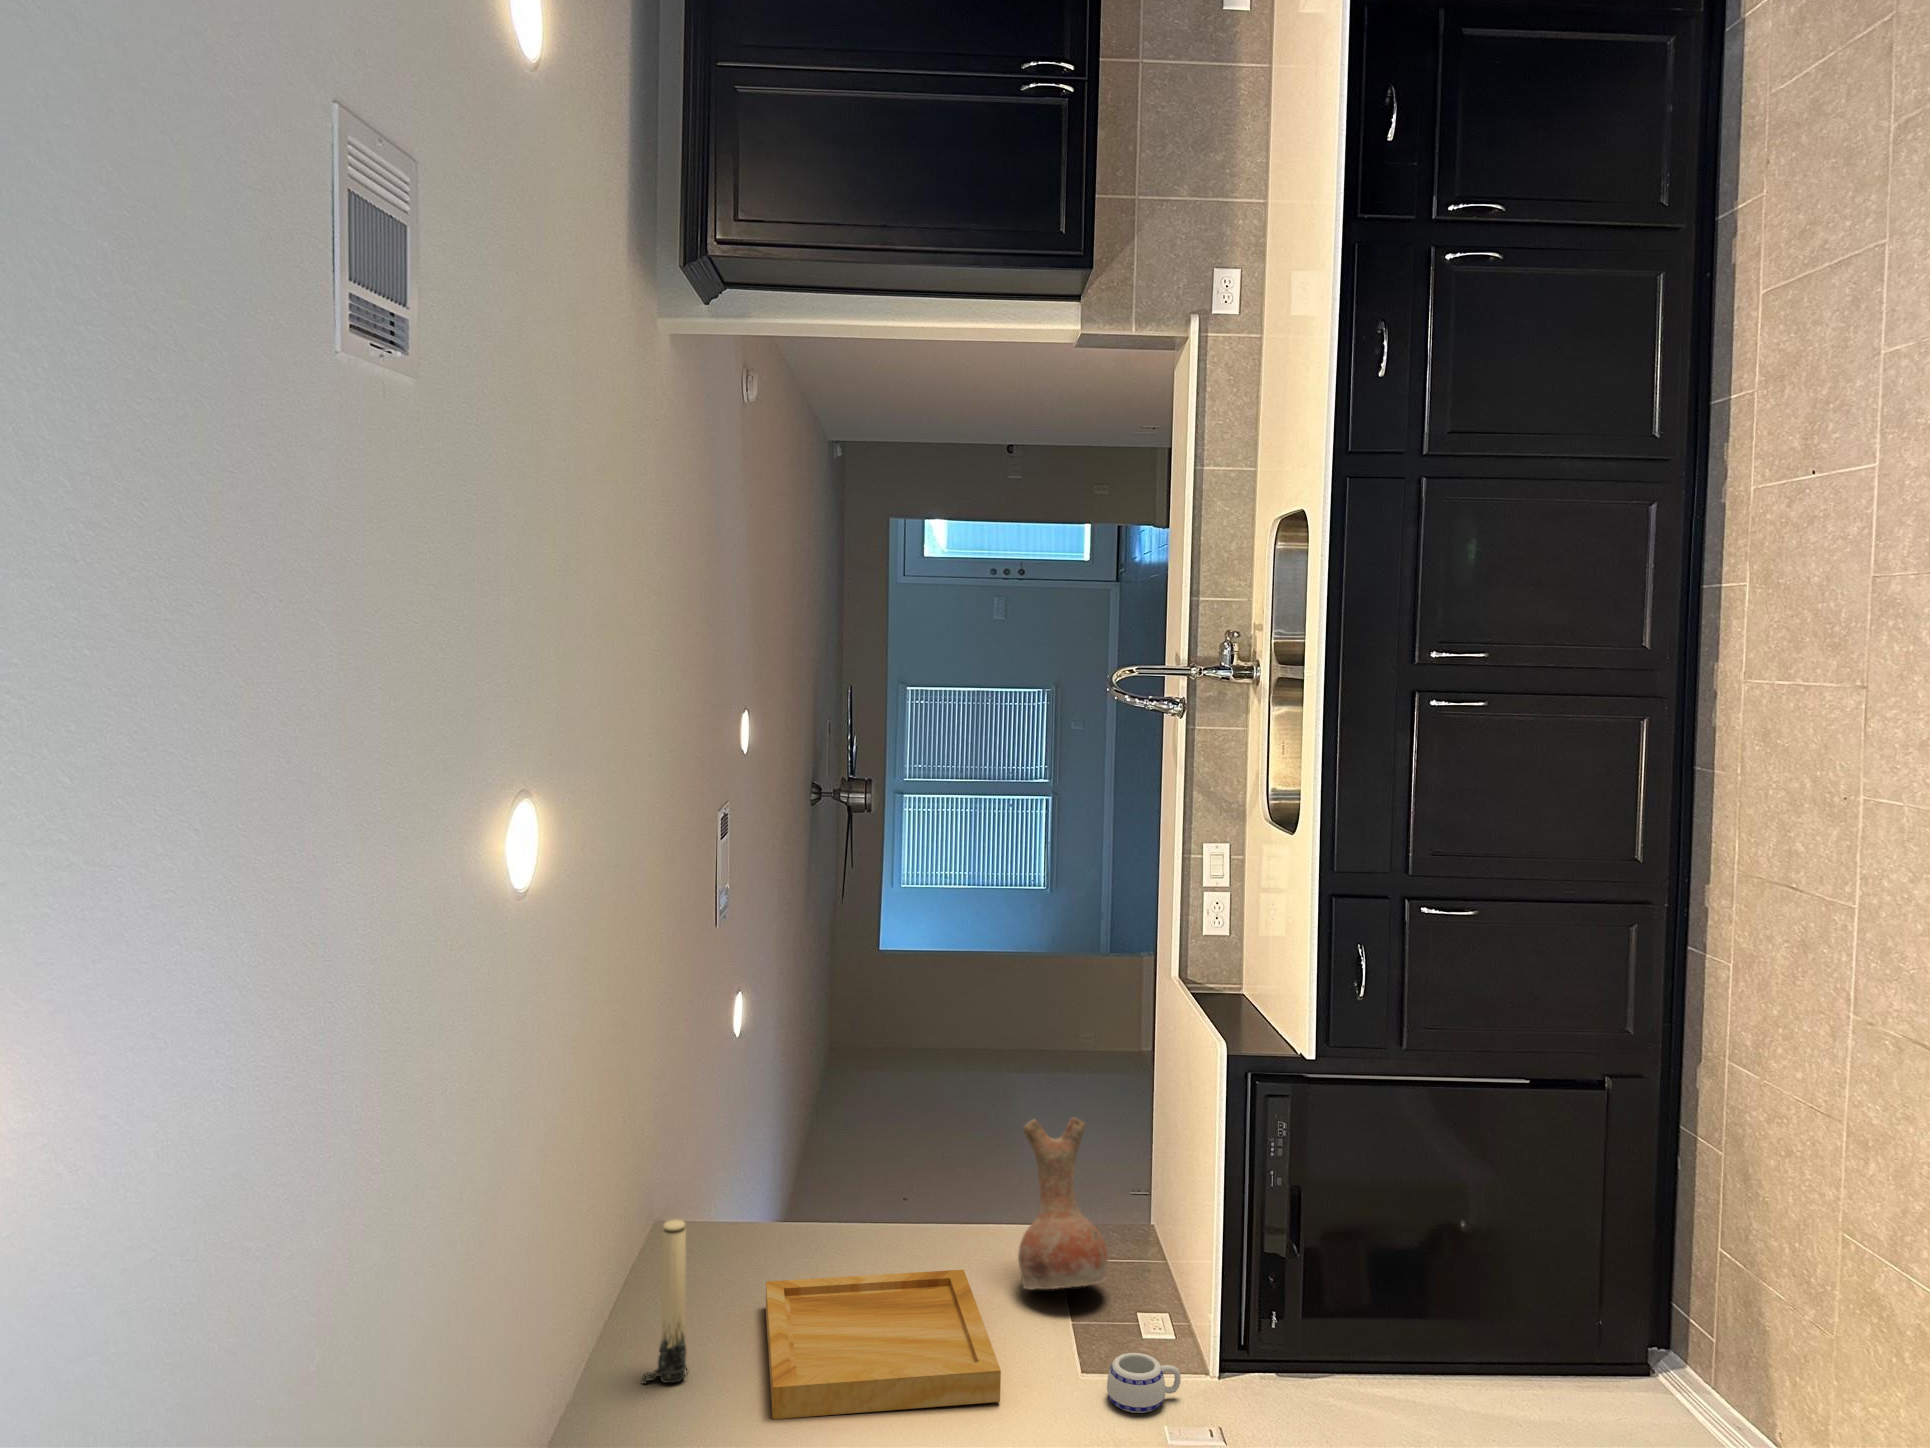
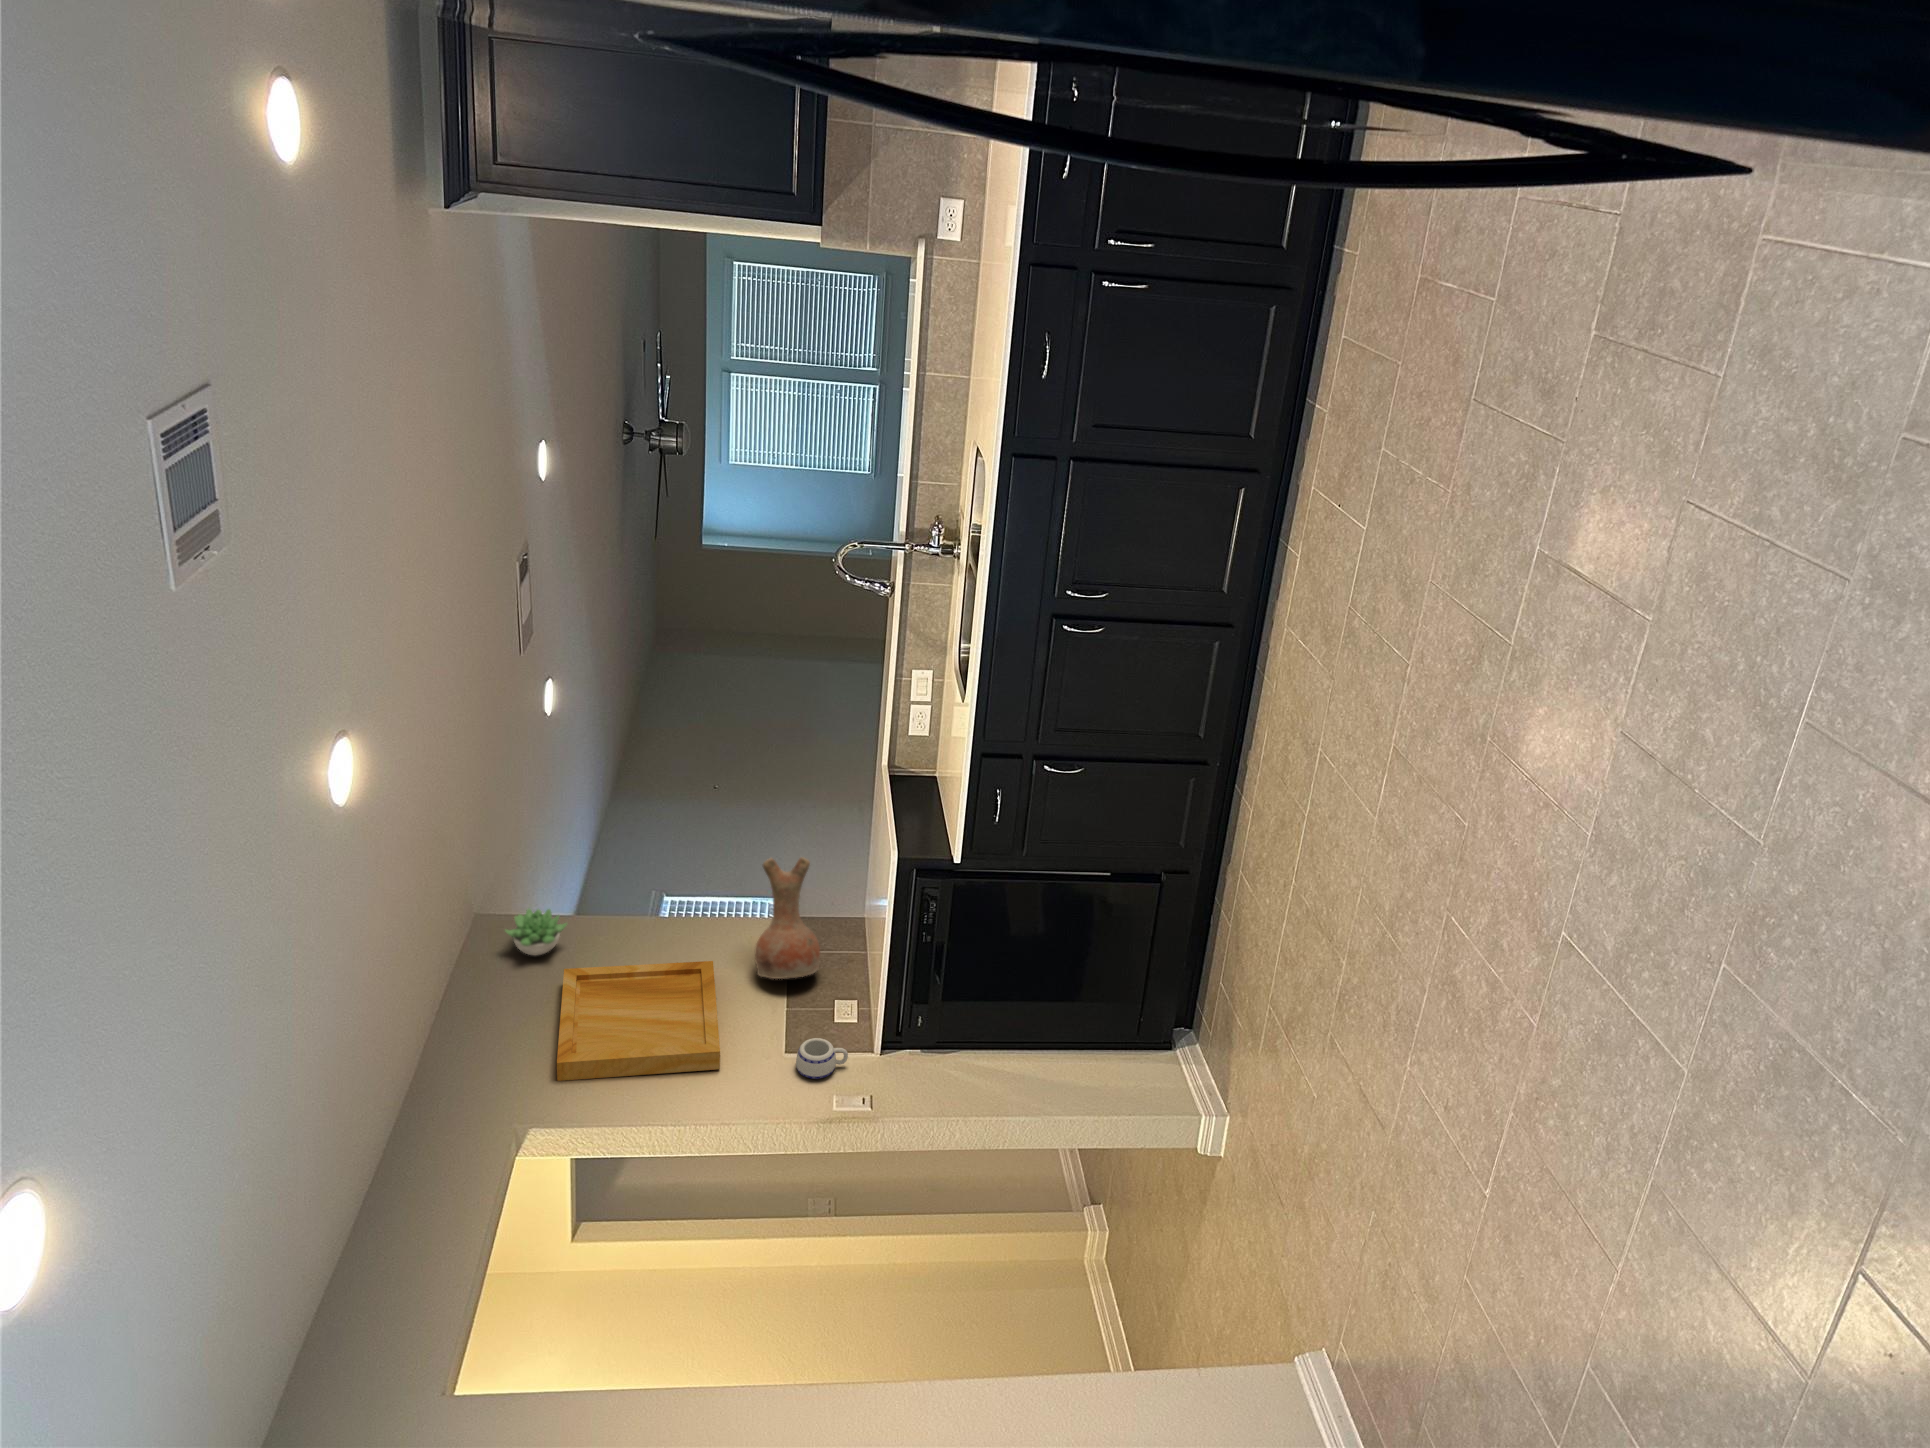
succulent plant: none [683,1210,765,1275] -> present [505,909,567,956]
candle: present [642,1220,687,1384] -> none [466,949,501,1051]

